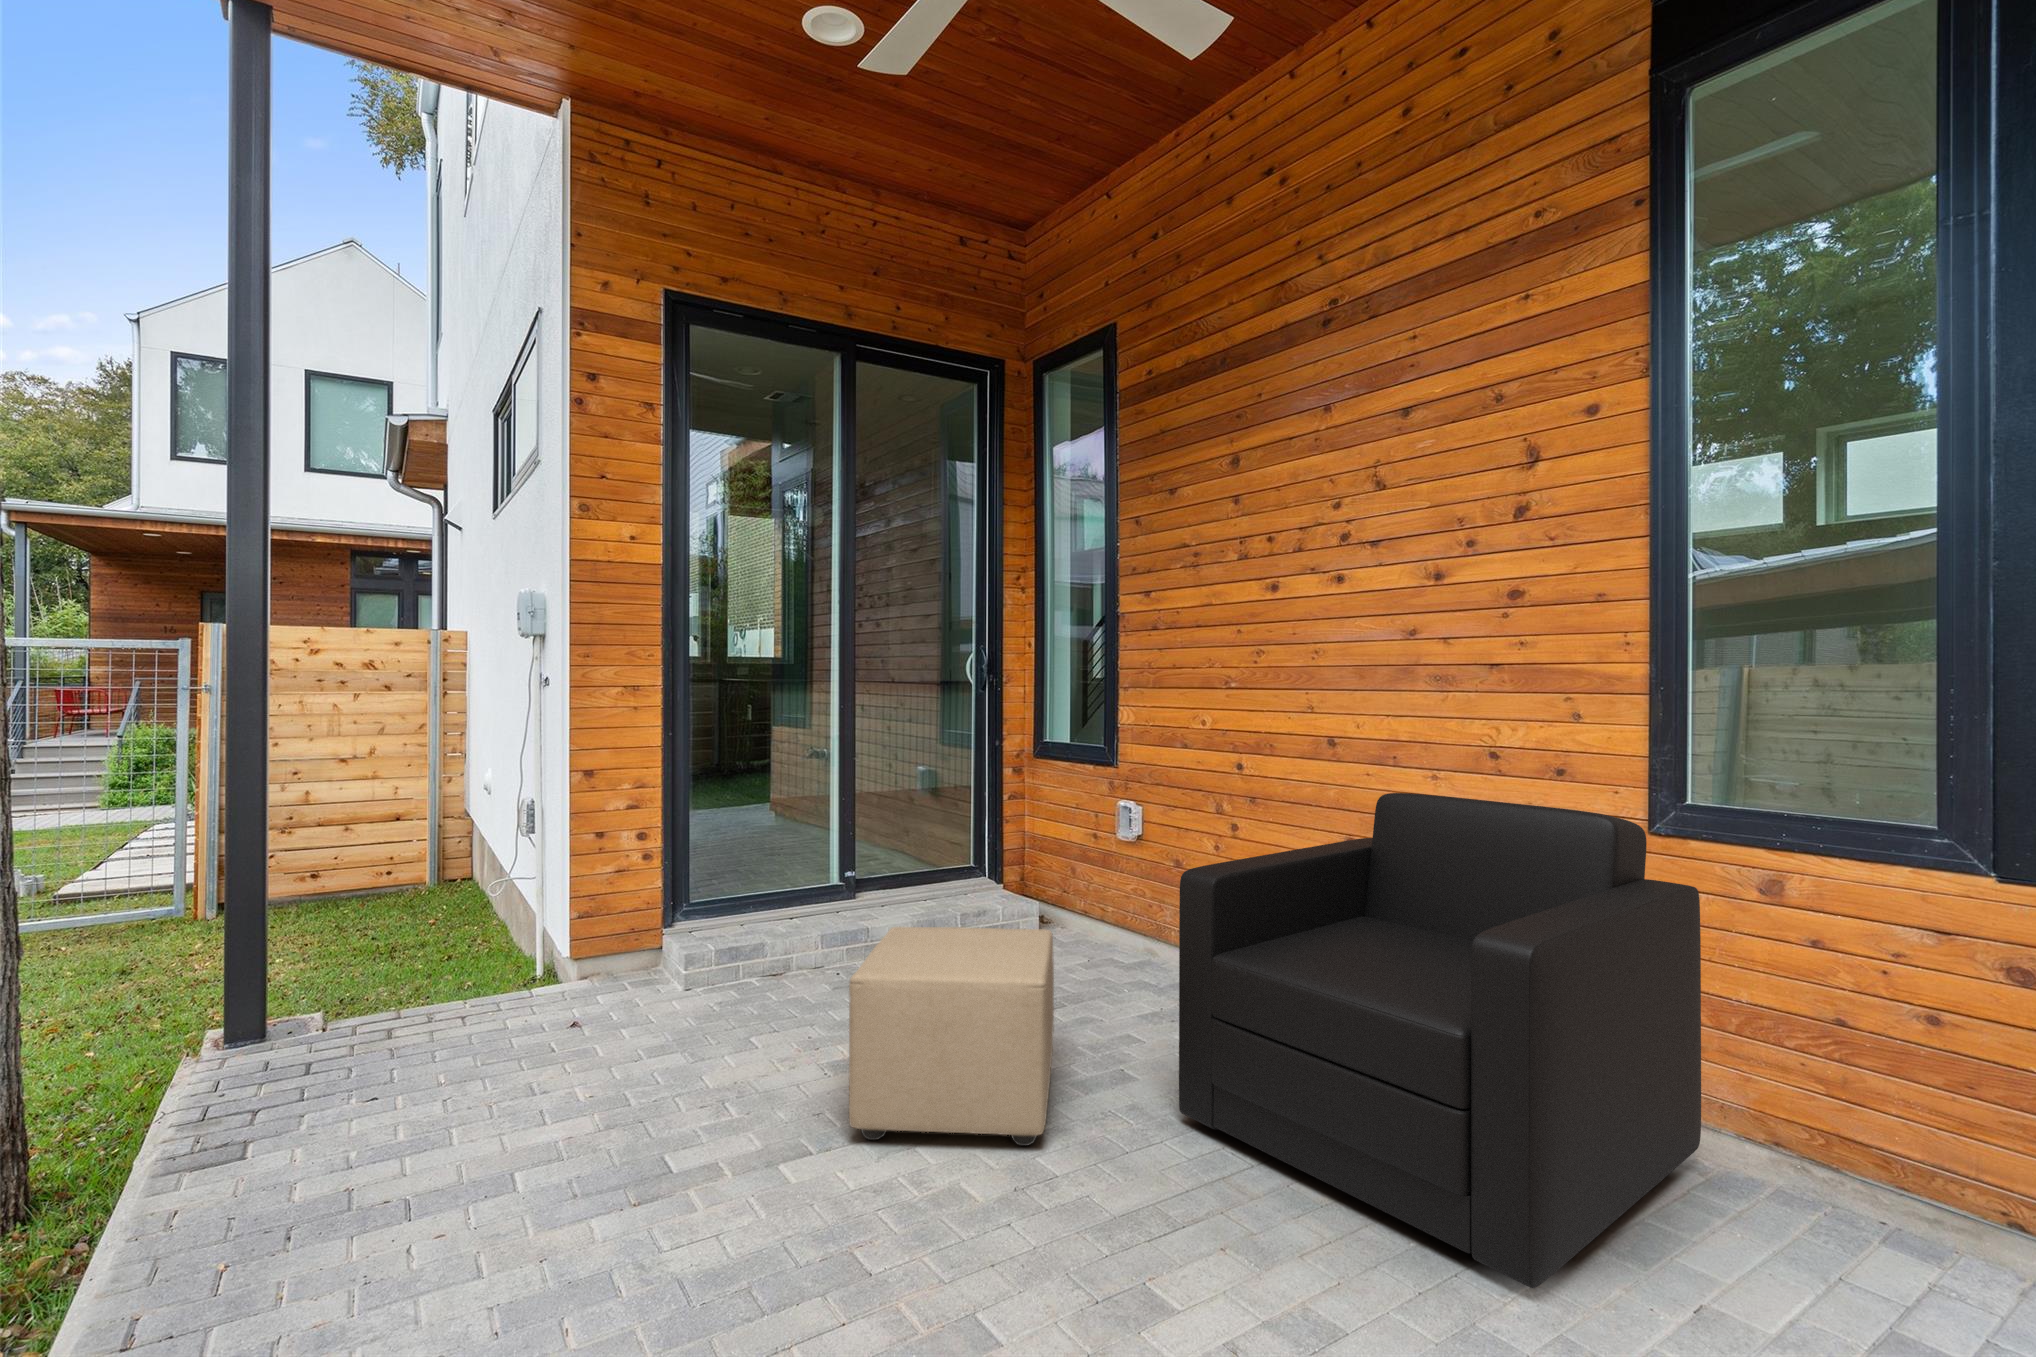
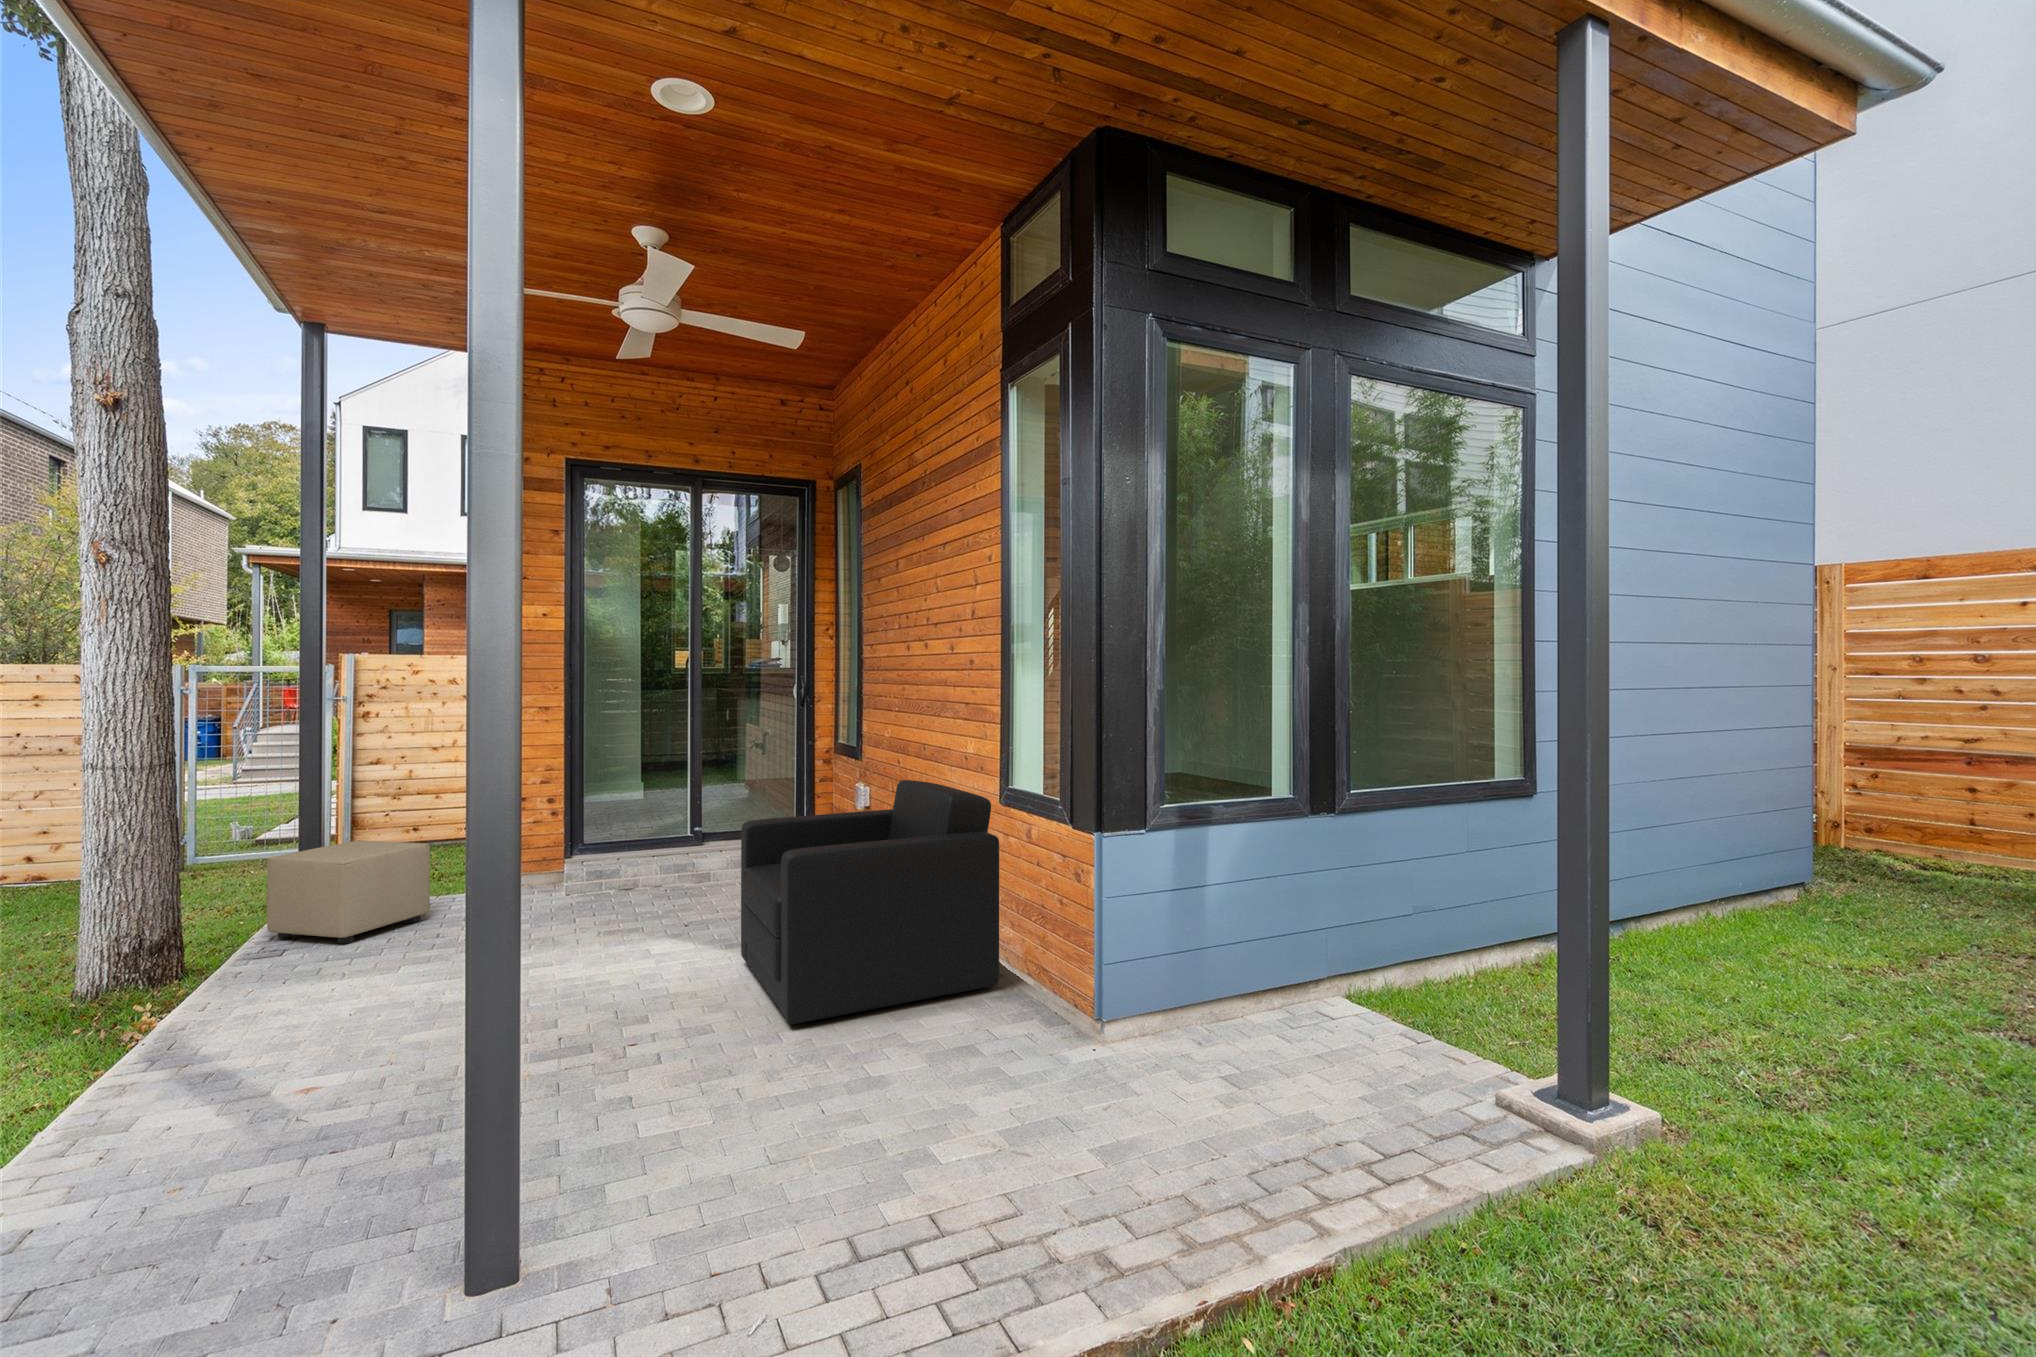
ottoman: present [849,927,1054,1146] -> present [267,840,430,944]

